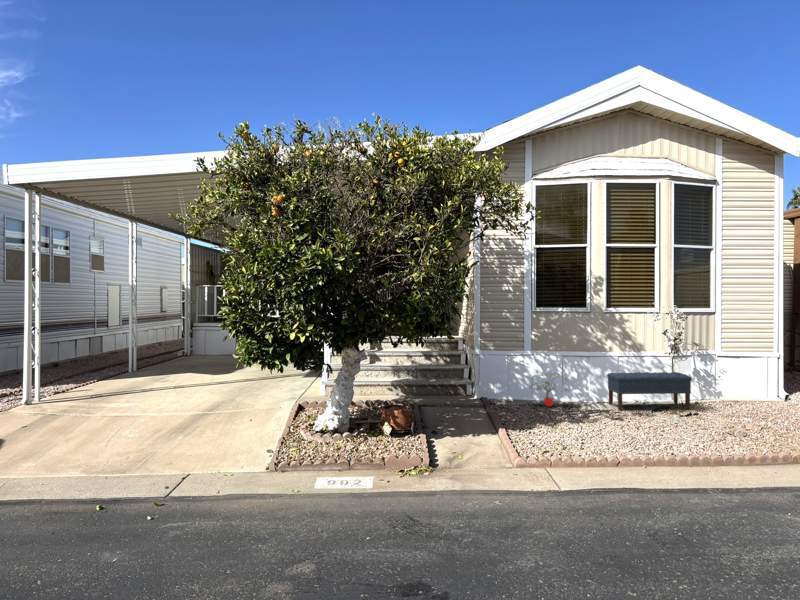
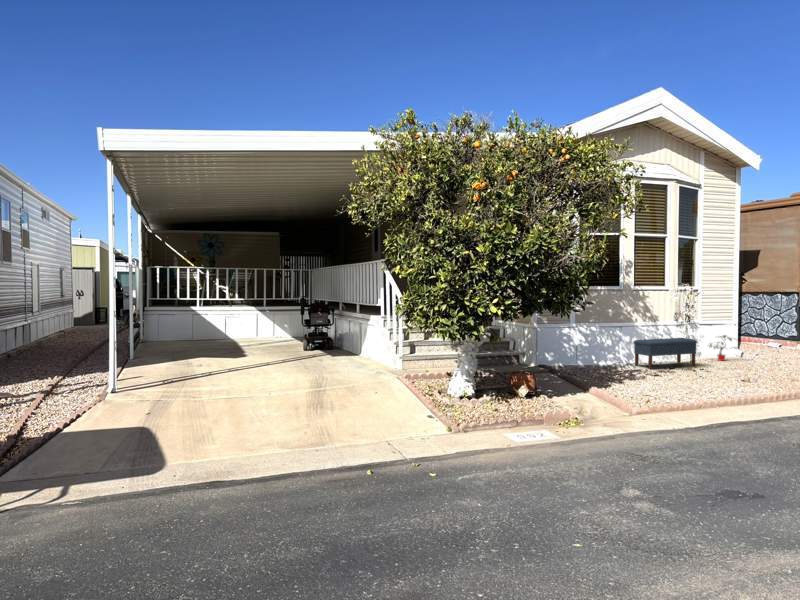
potted plant: present [530,373,567,406] -> present [710,335,732,361]

